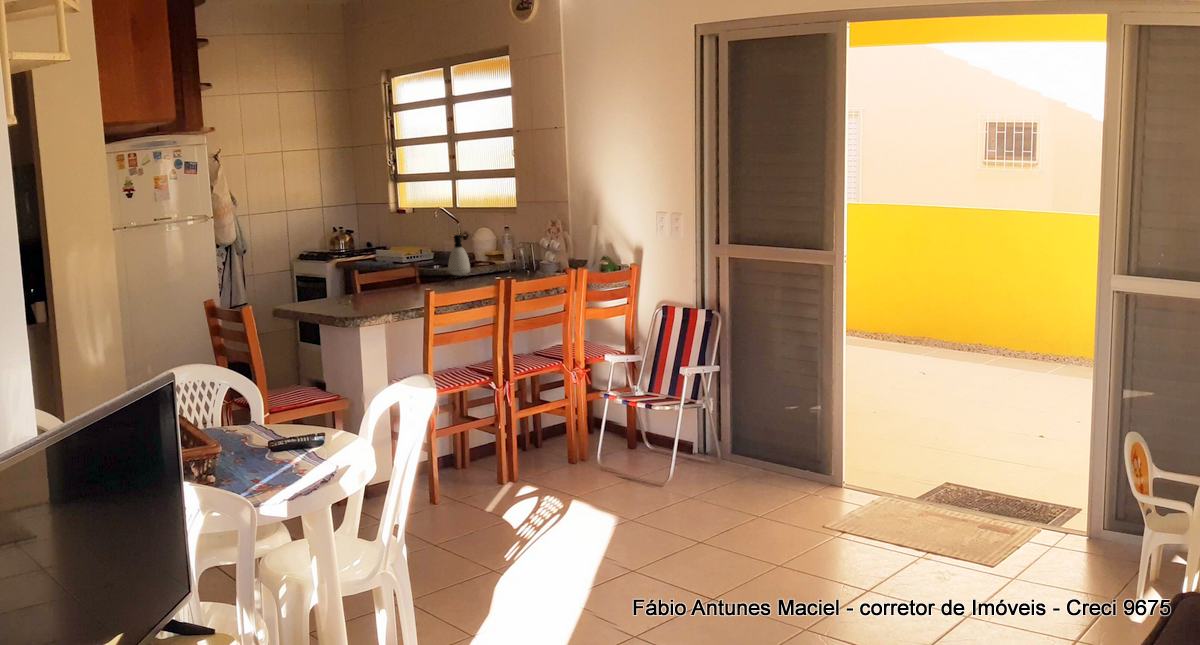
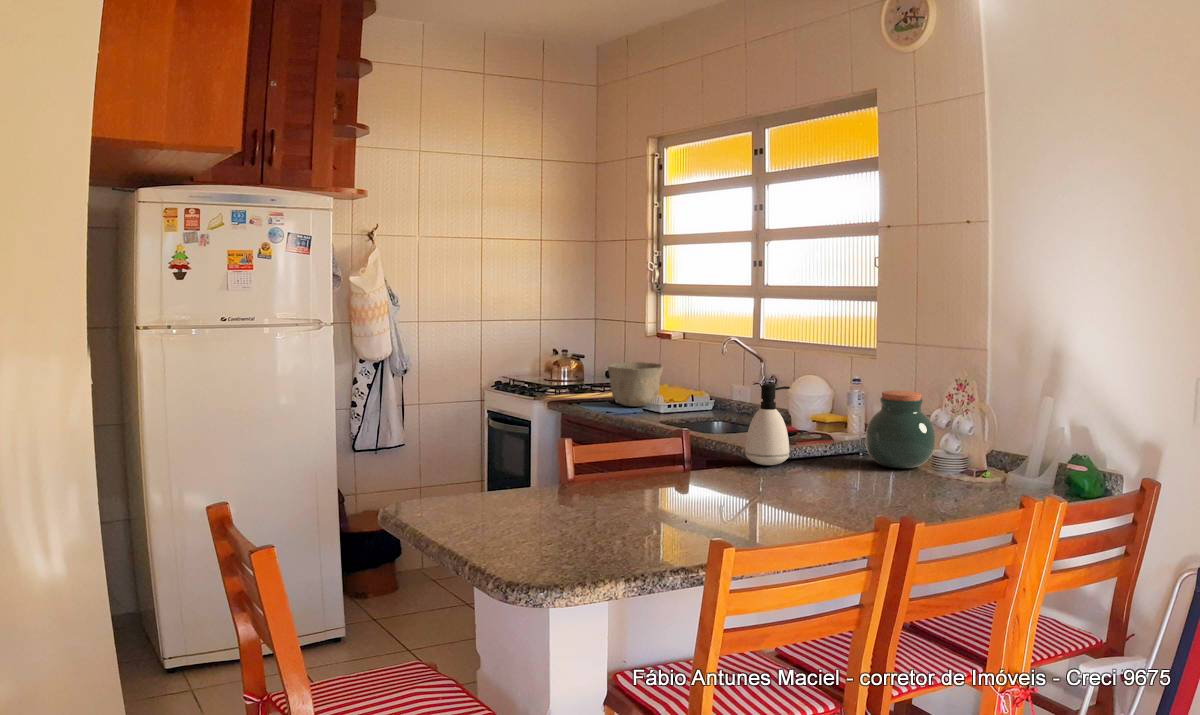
ceramic bowl: none [371,234,404,259] -> present [608,362,663,406]
jar: none [508,235,542,273] -> present [865,391,935,468]

